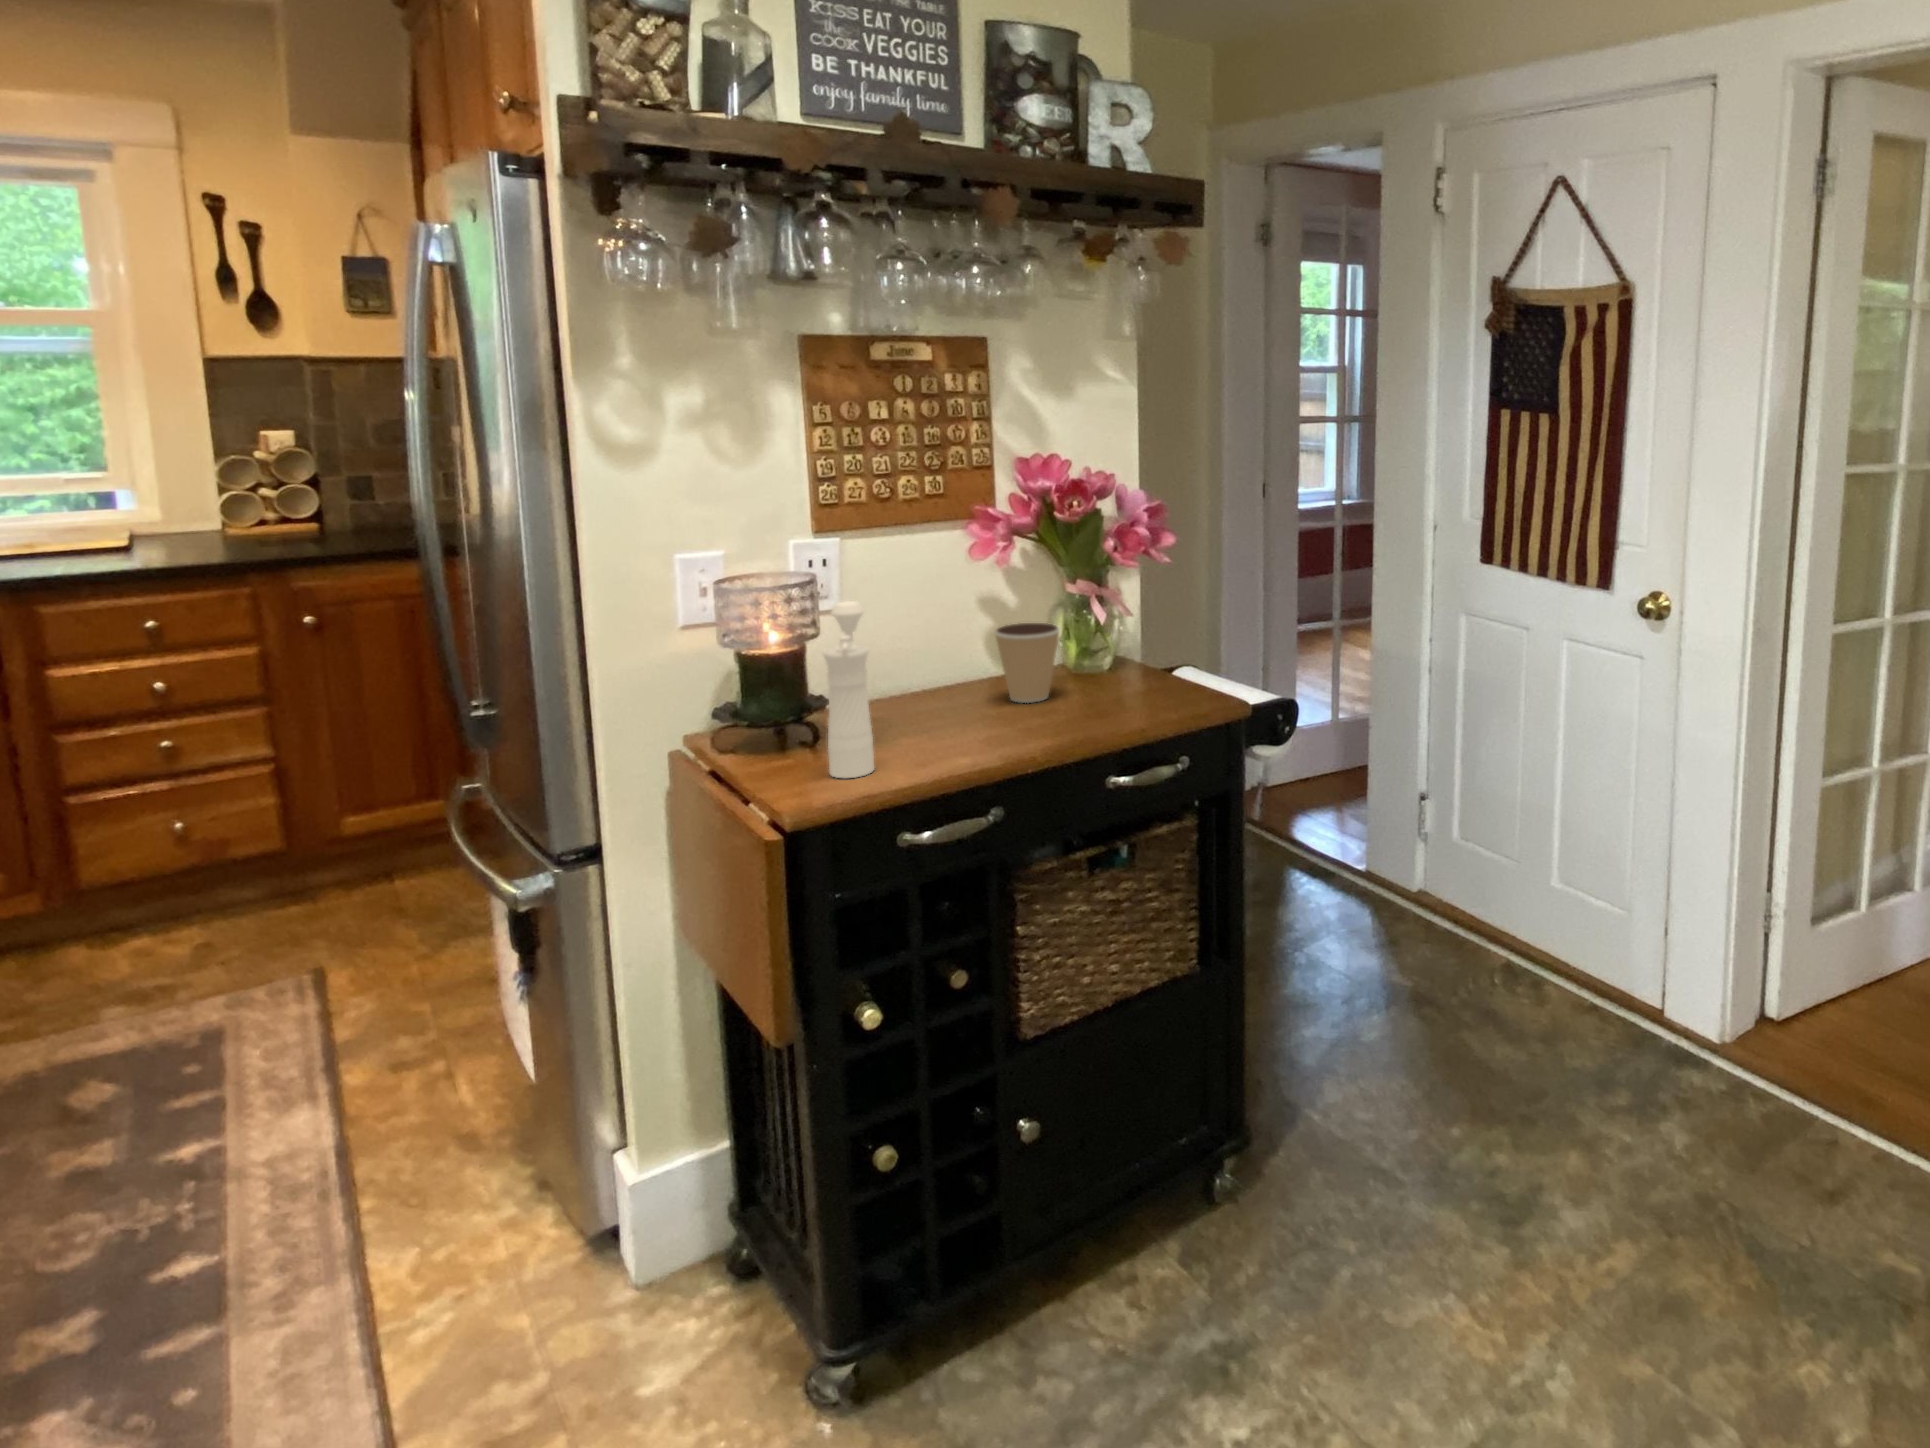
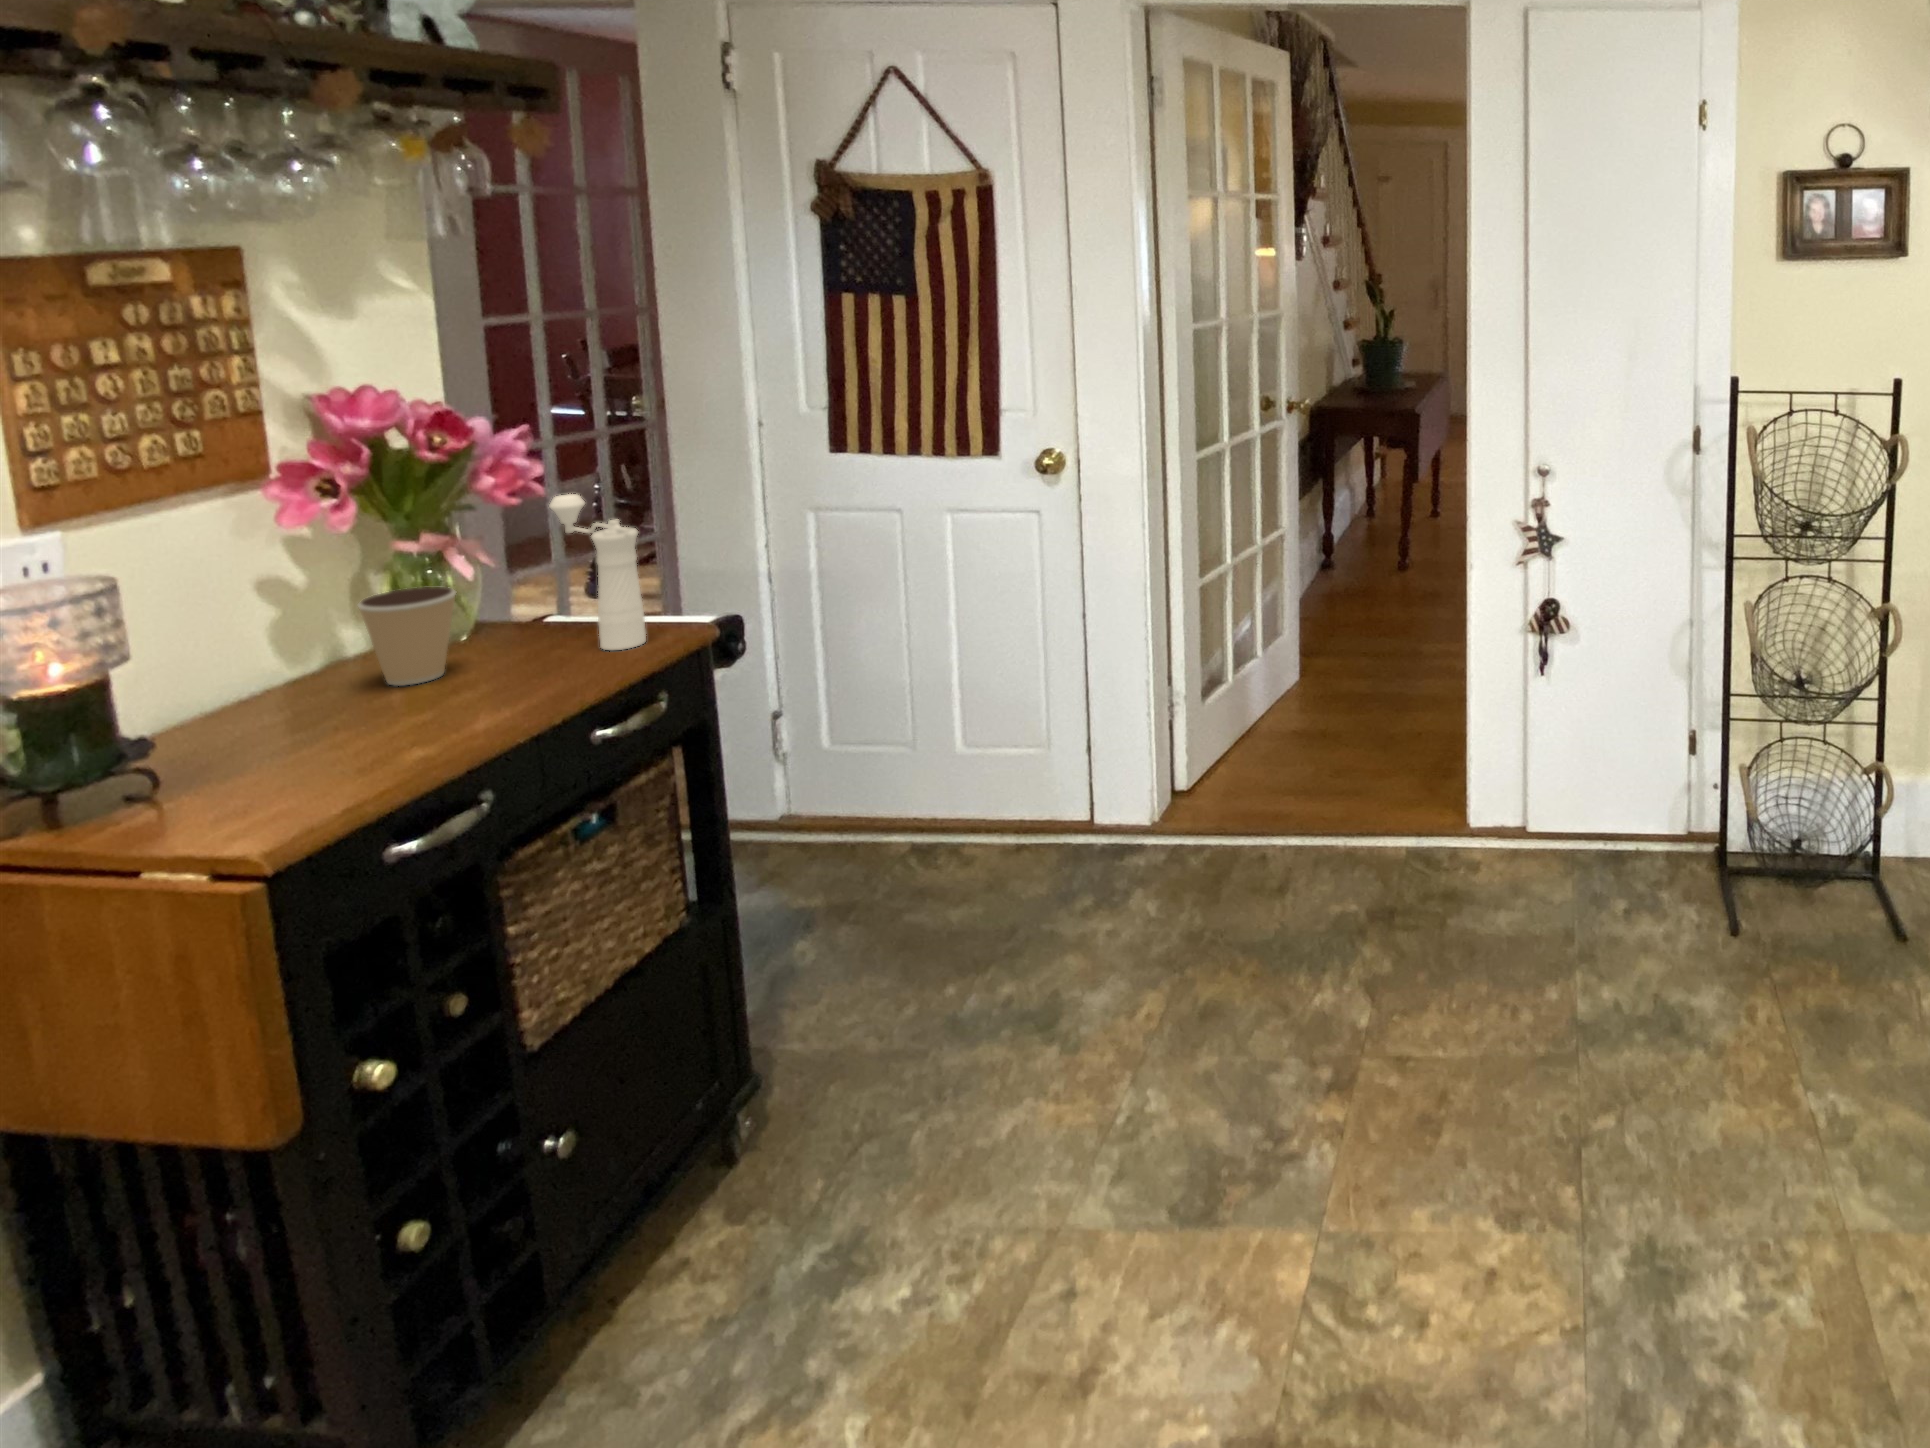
pepper mill: present [823,601,874,778] -> present [549,494,646,650]

